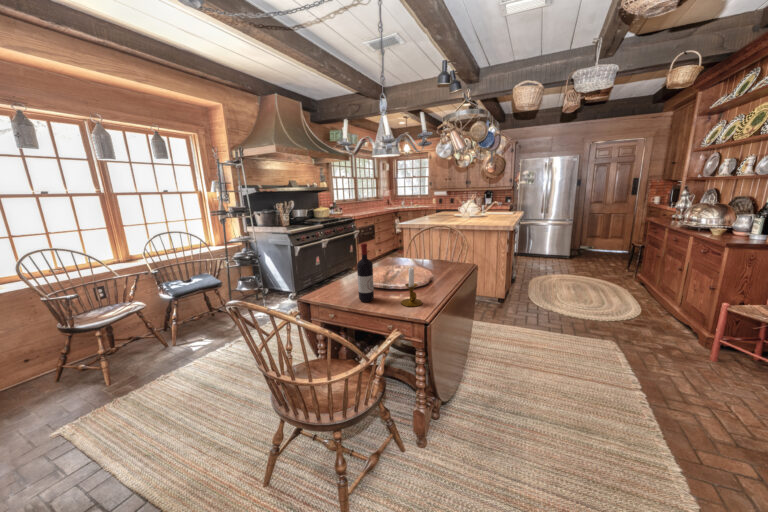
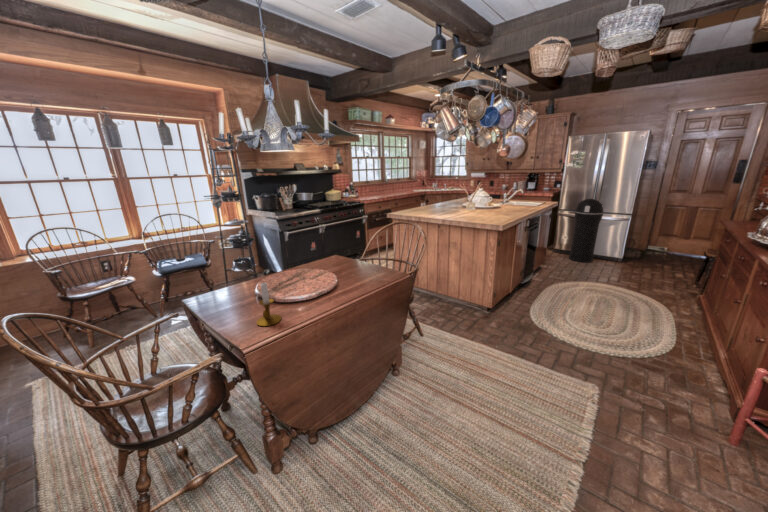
trash can: none [527,209,551,262] -> present [569,199,603,262]
wine bottle: present [357,243,374,302] -> none [220,250,244,312]

